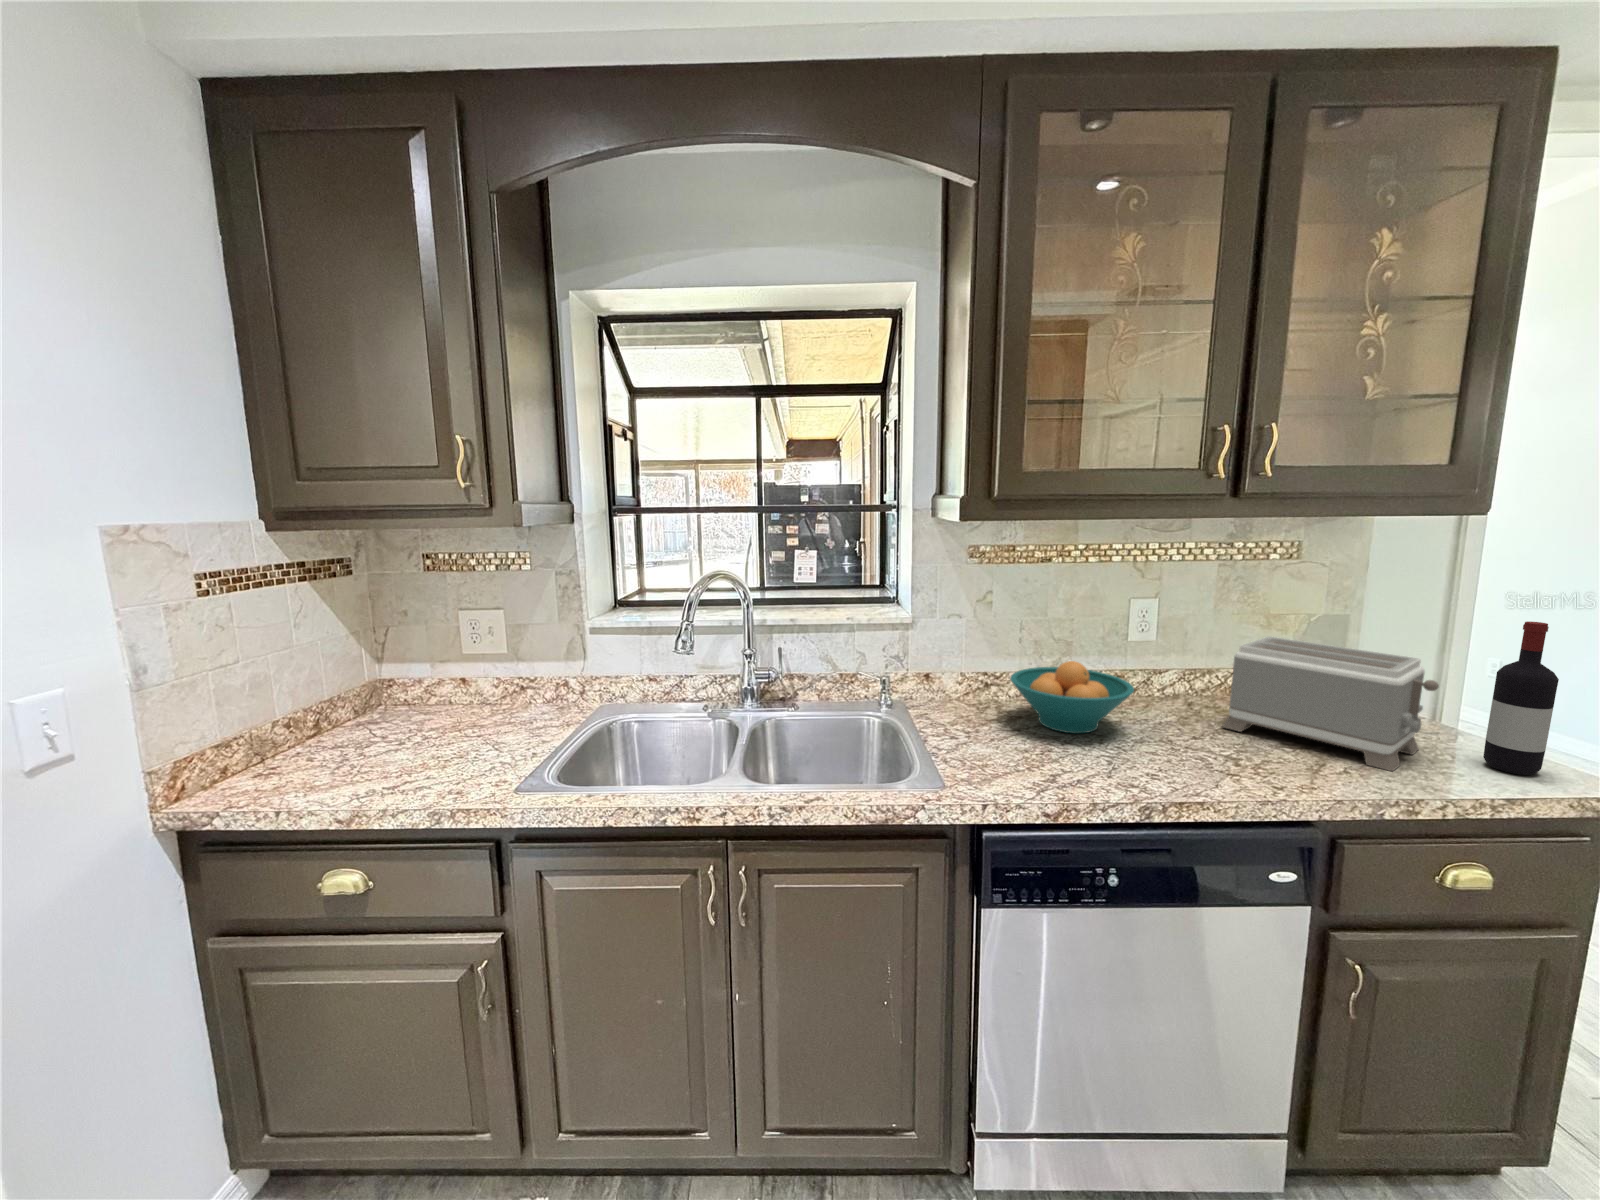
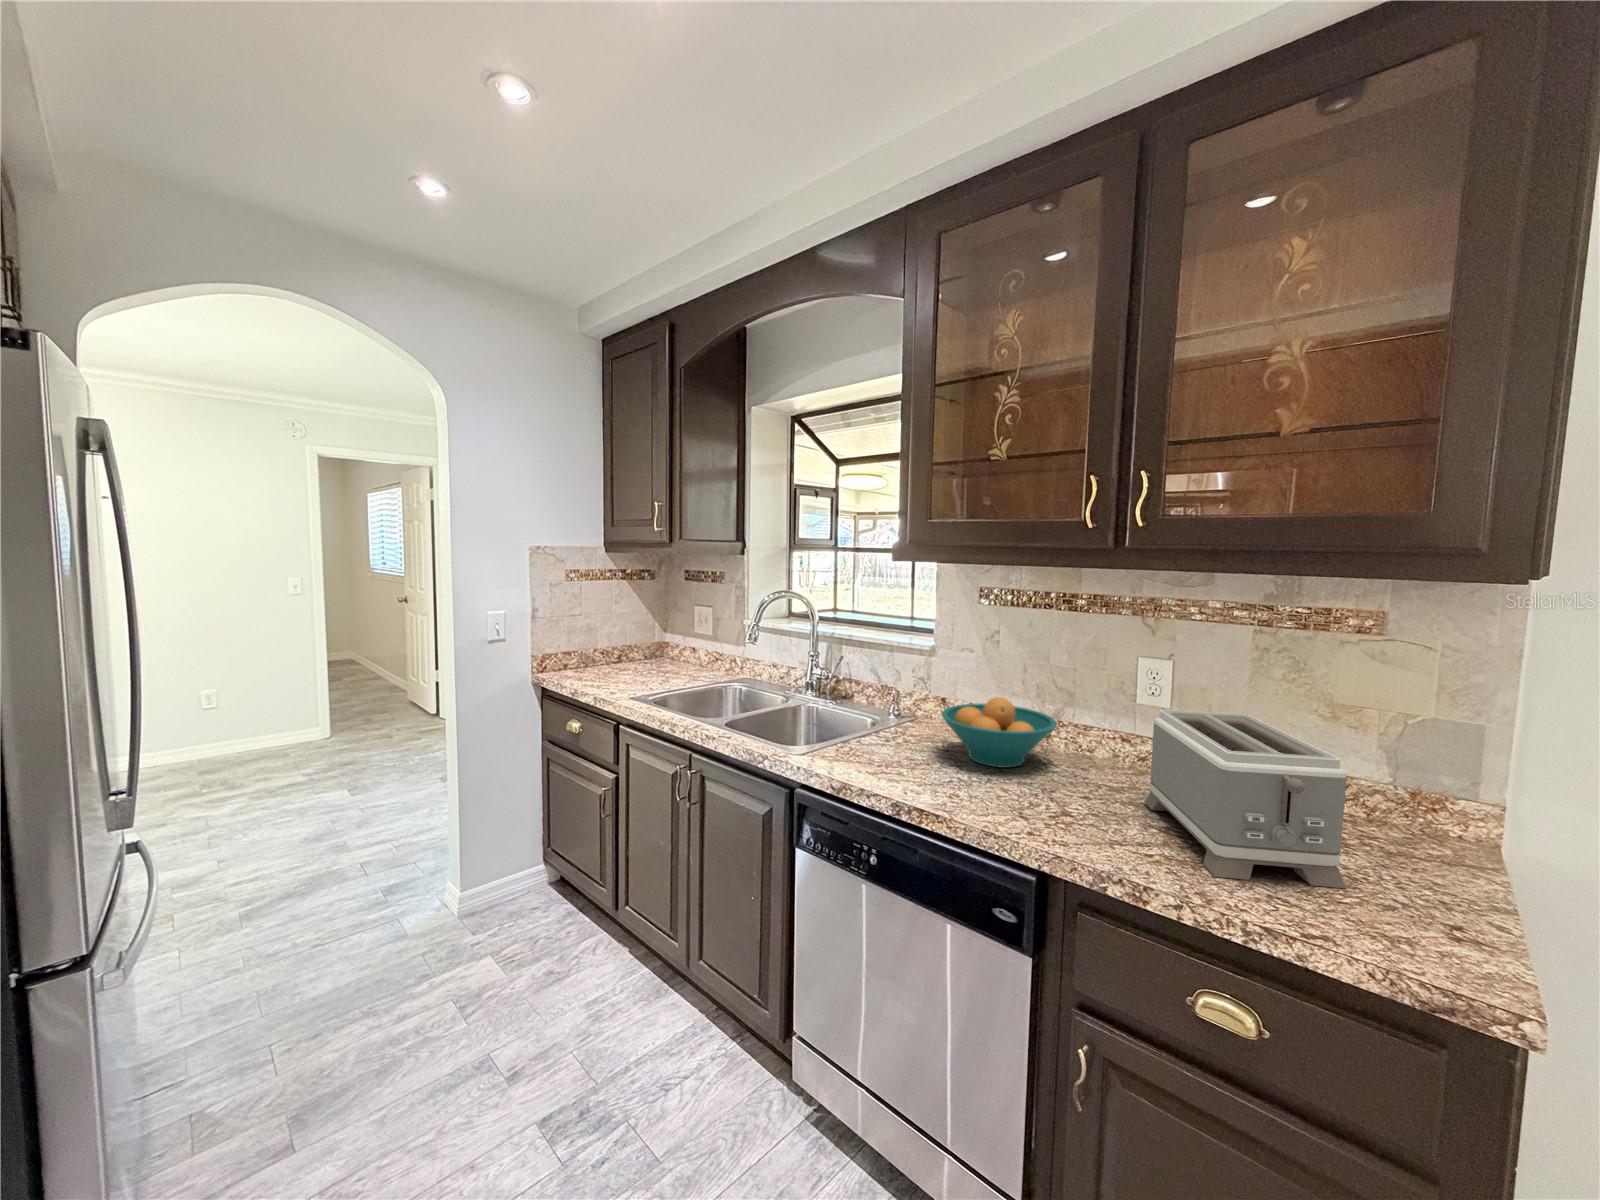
wine bottle: present [1483,621,1559,775] -> none [1381,722,1475,952]

